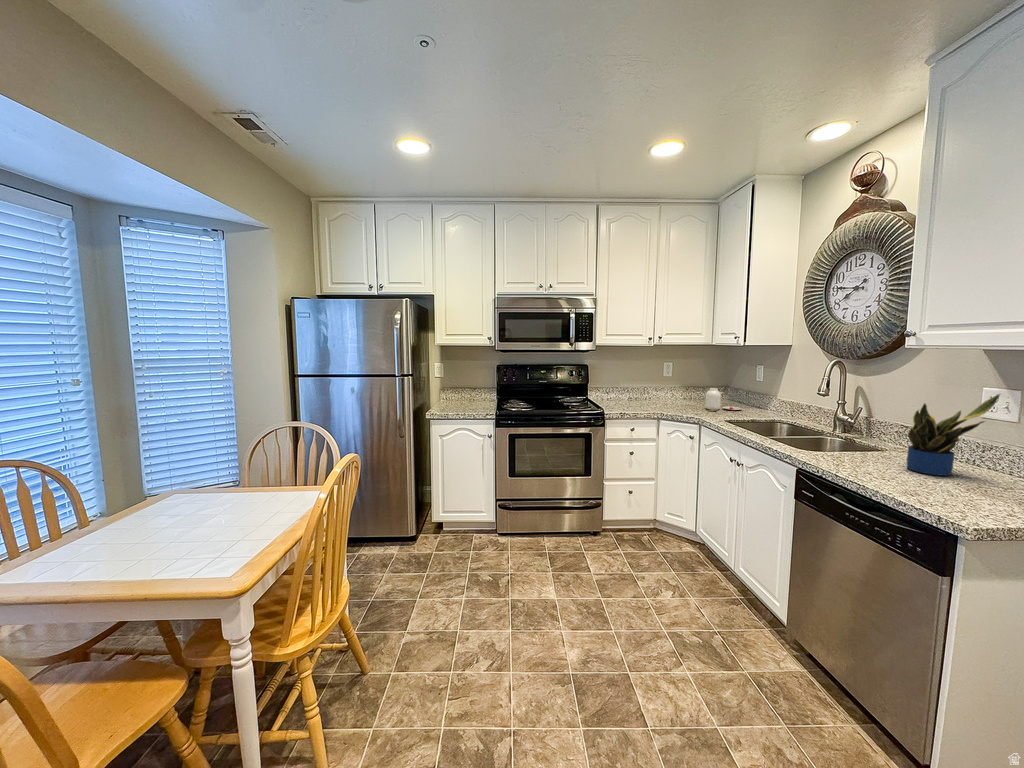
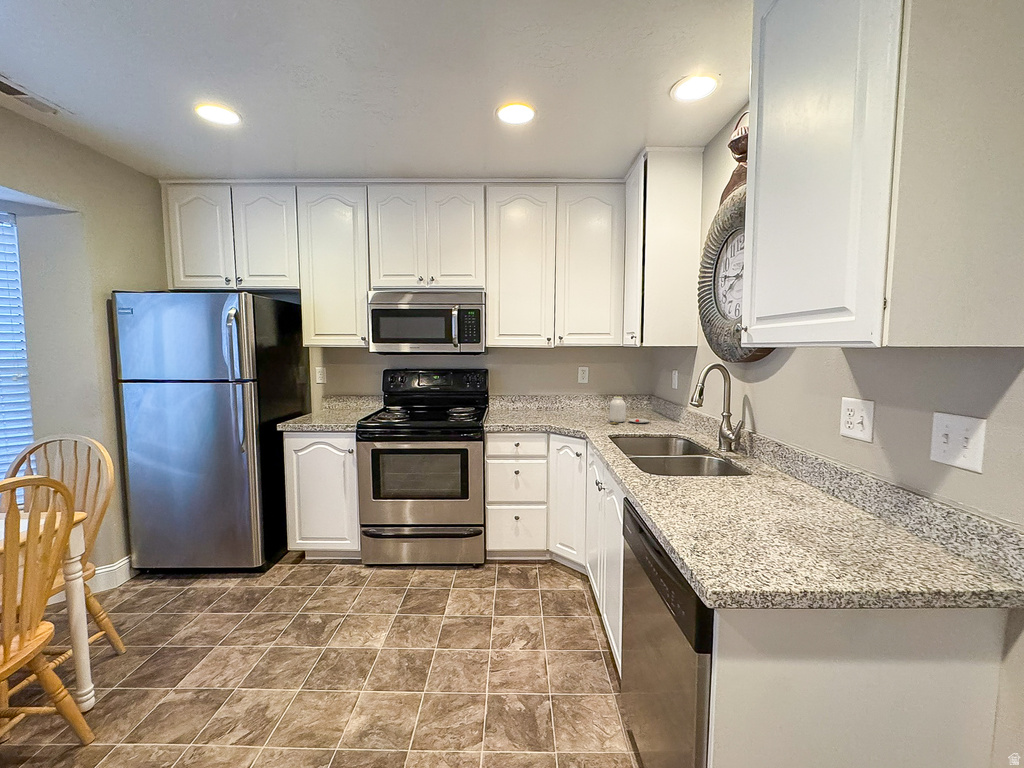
potted plant: present [907,394,1000,476] -> none [738,404,829,510]

